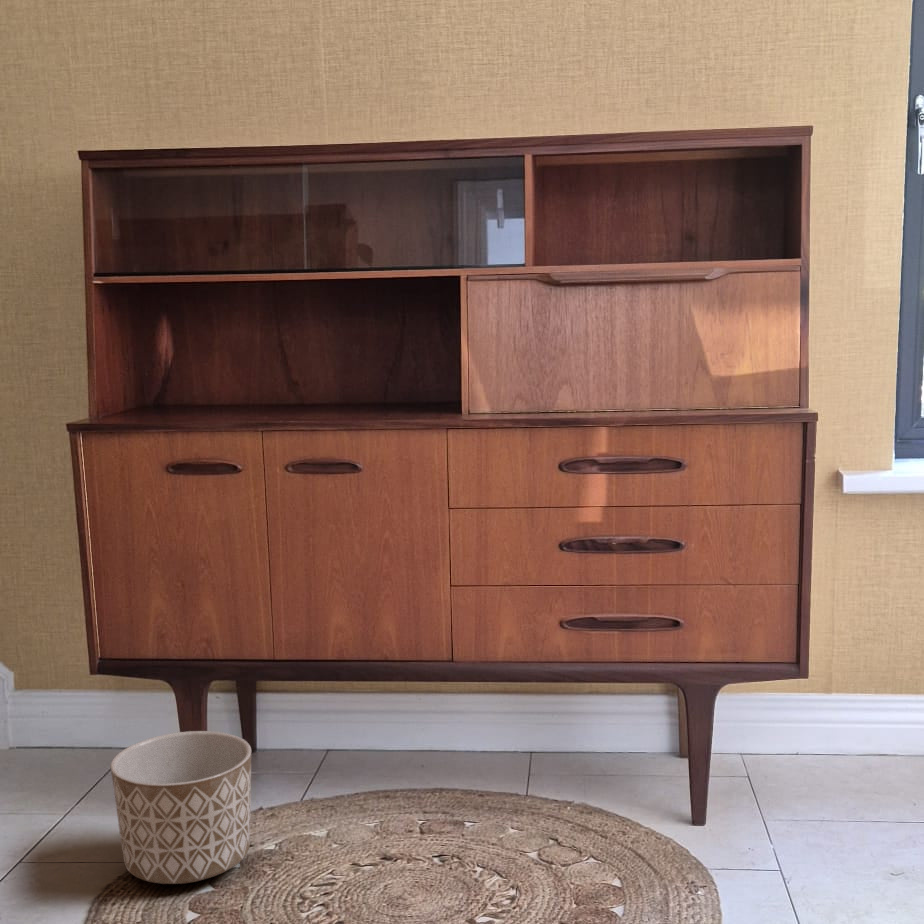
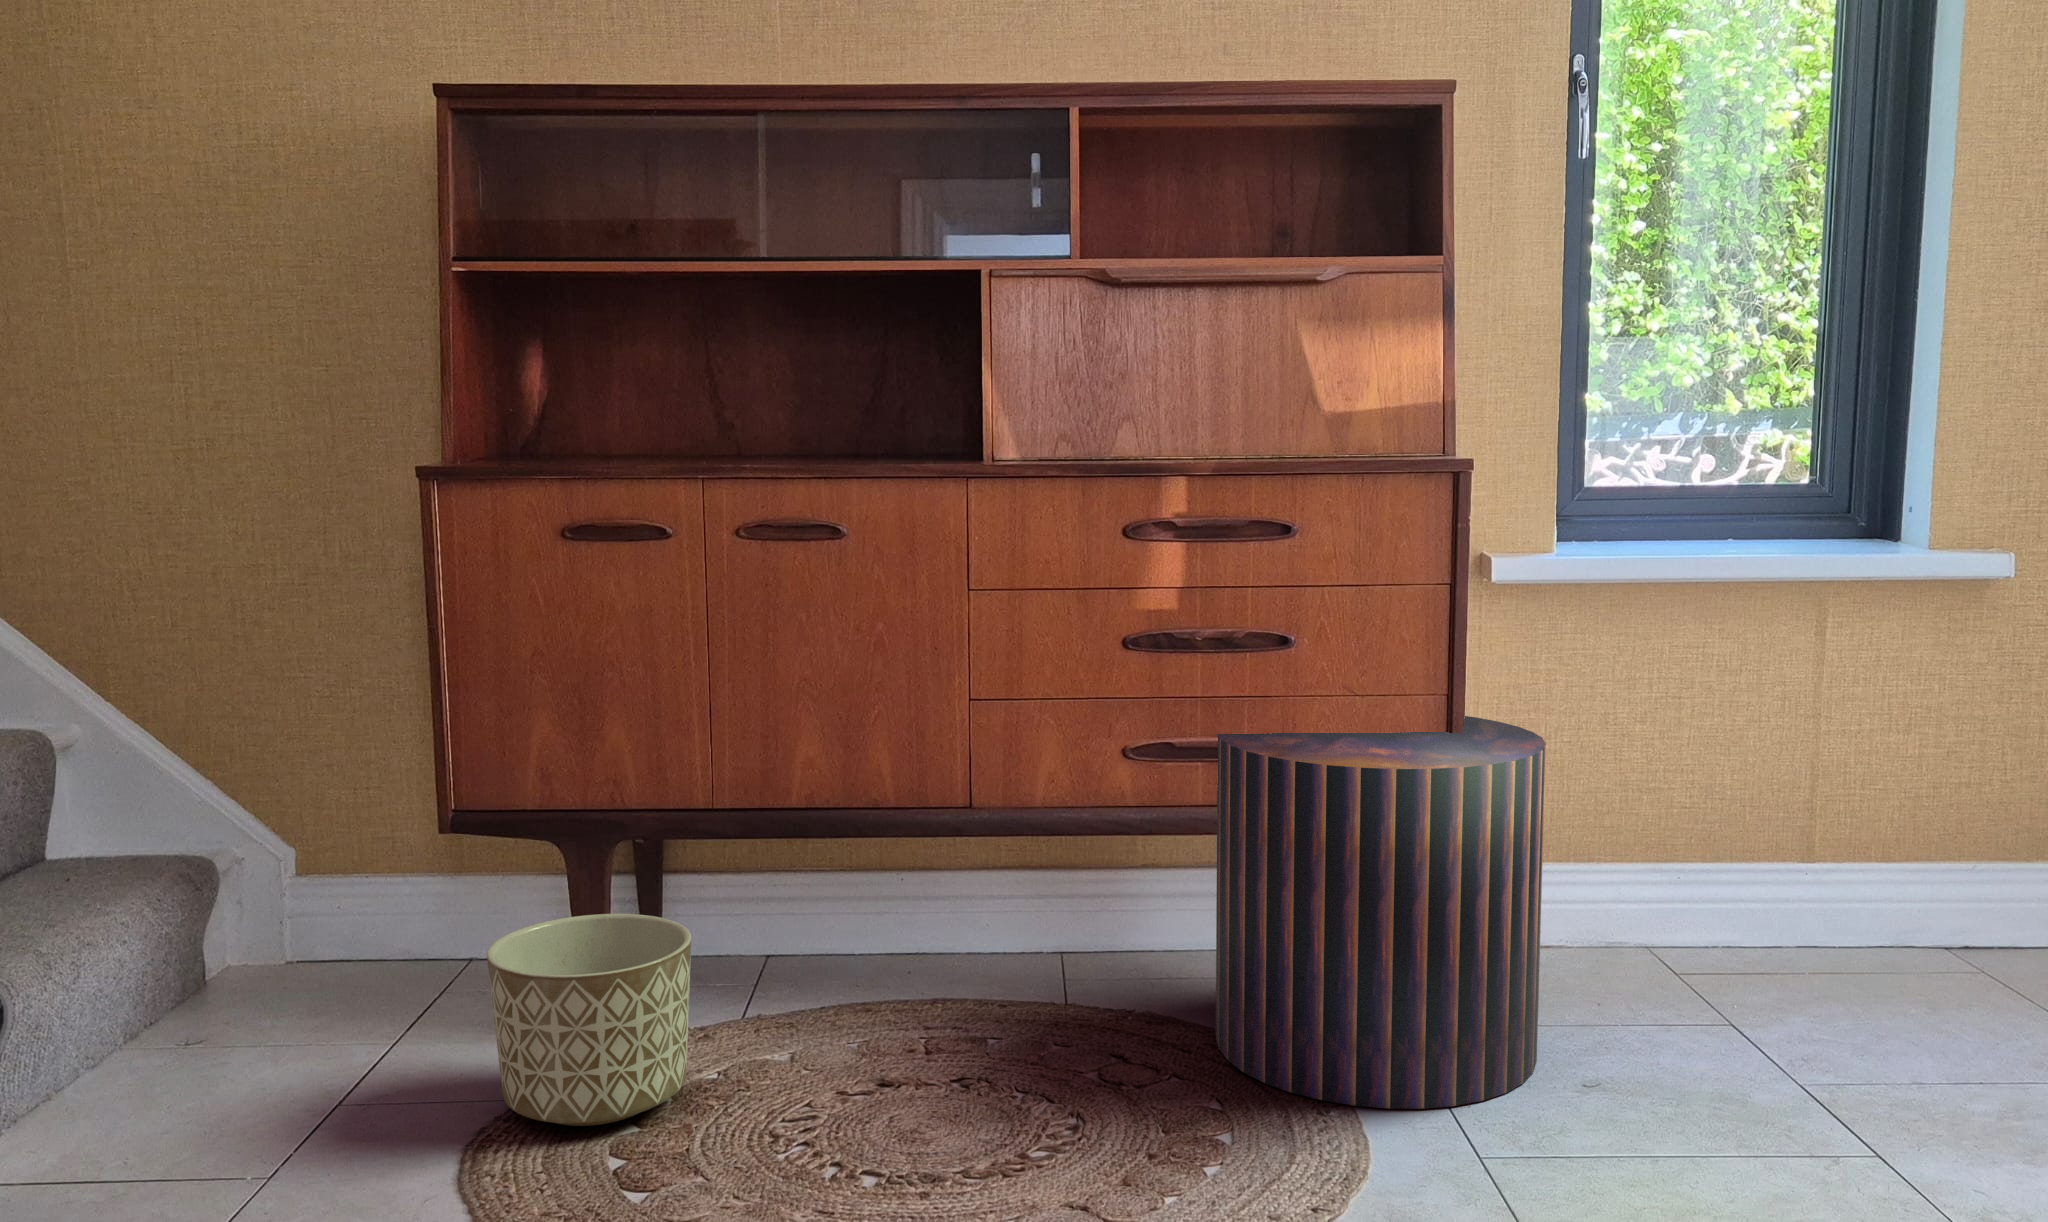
pouf: none [627,586,869,894] -> present [1216,716,1546,1109]

